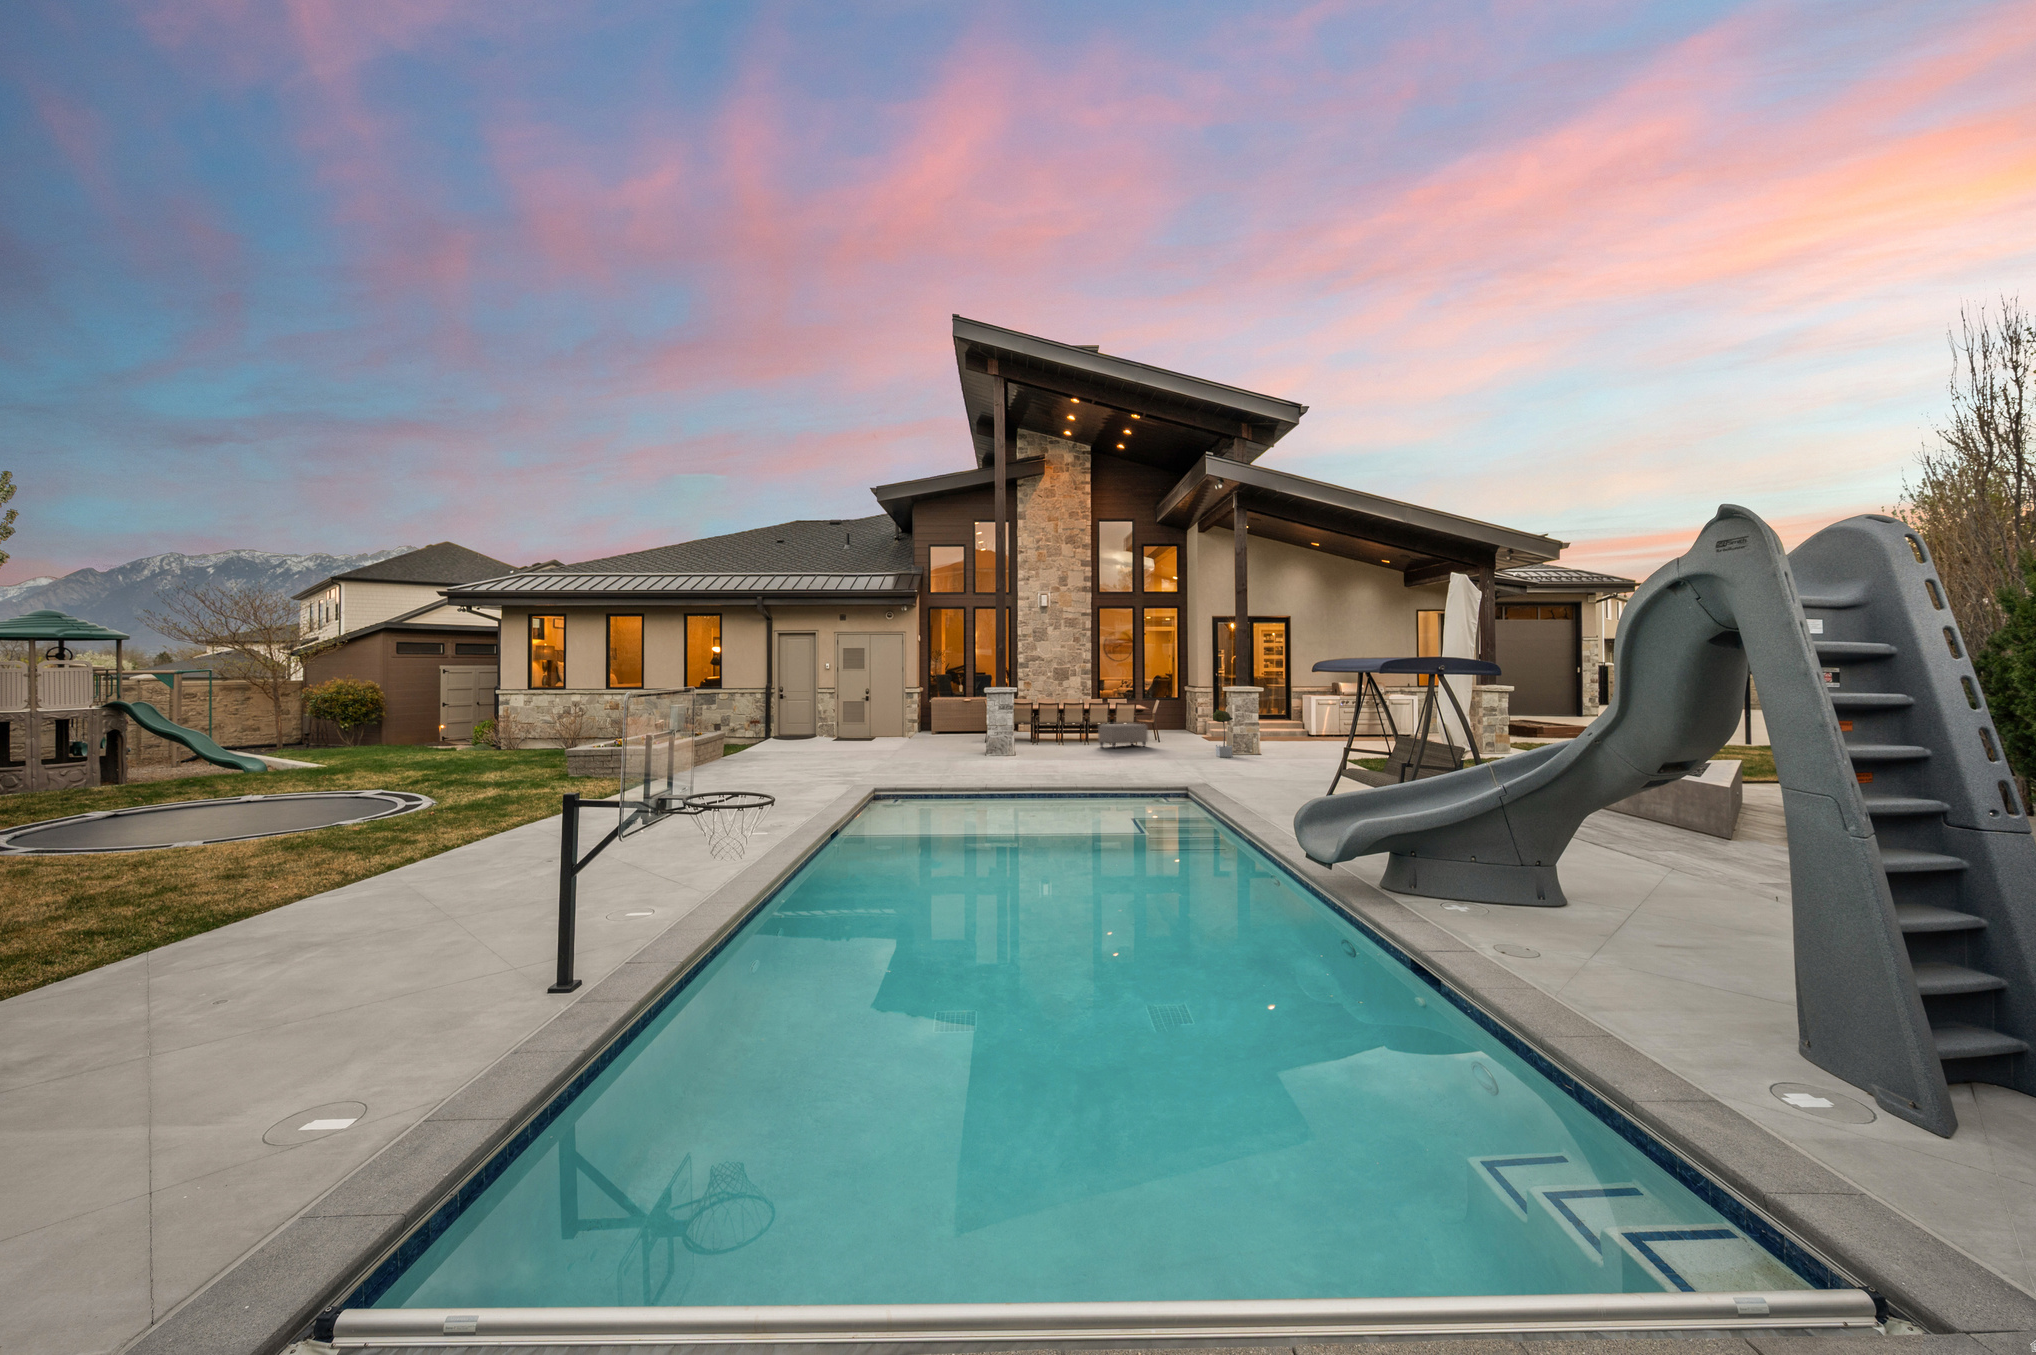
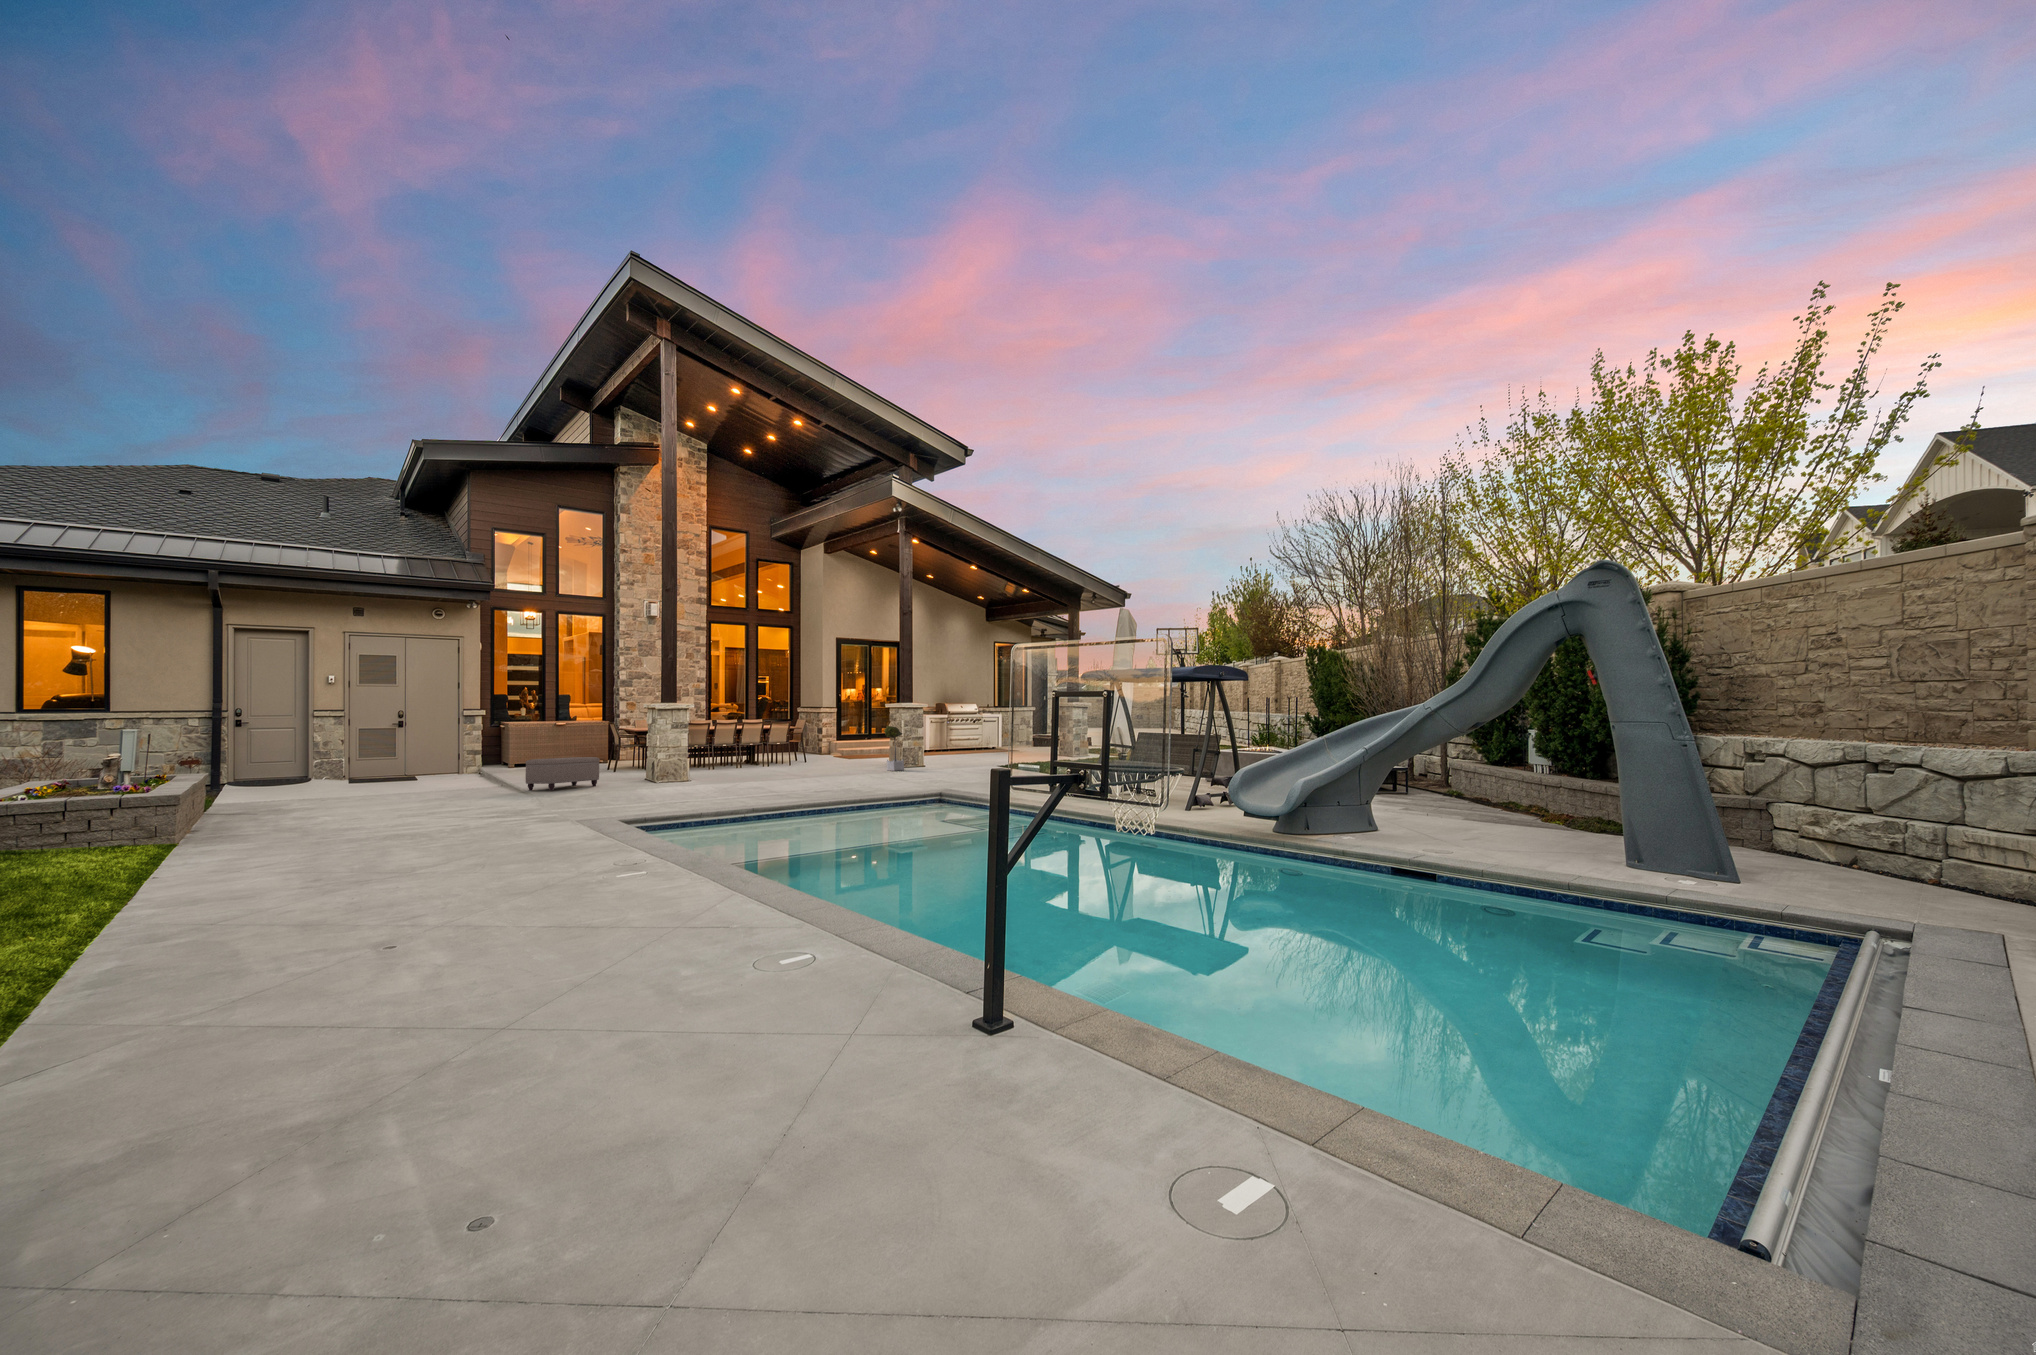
ottoman: present [1098,724,1148,748] -> present [525,757,600,790]

